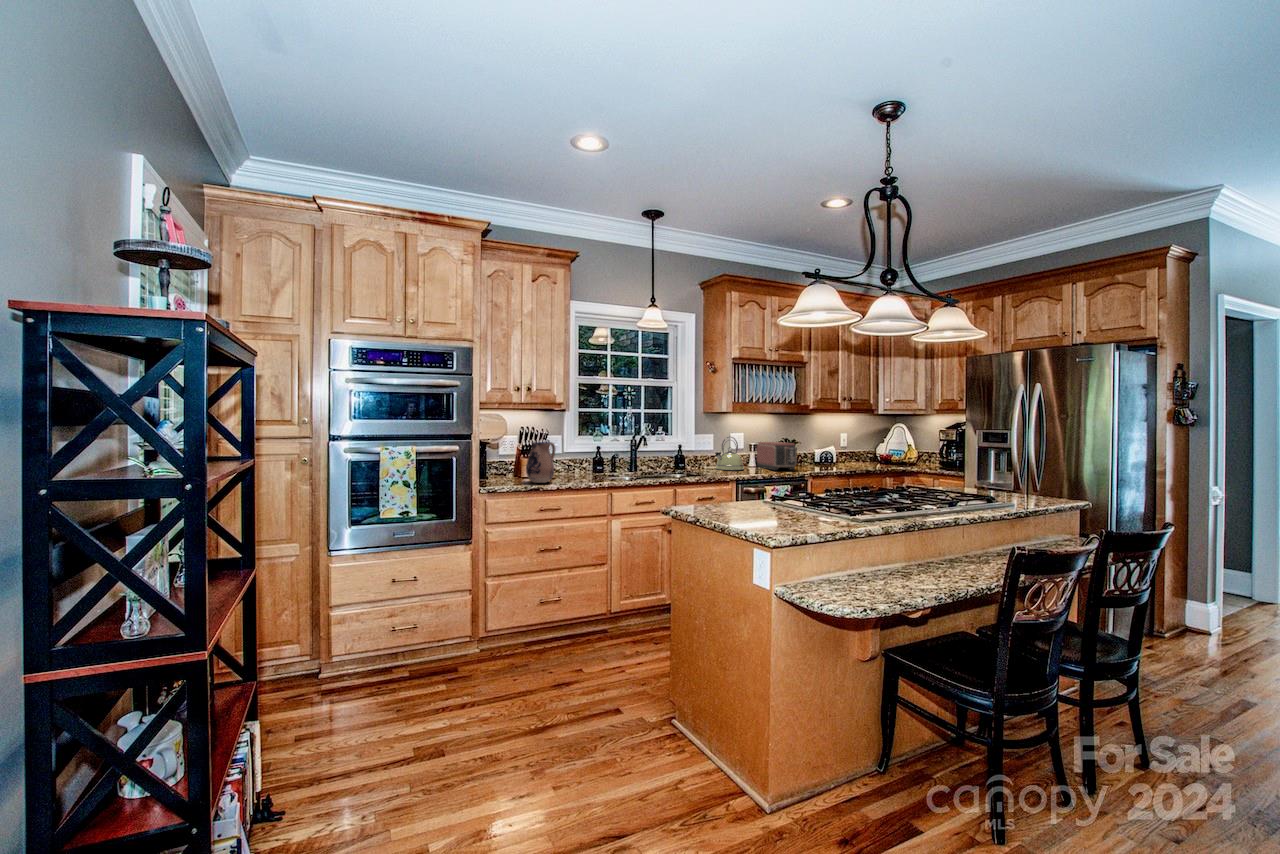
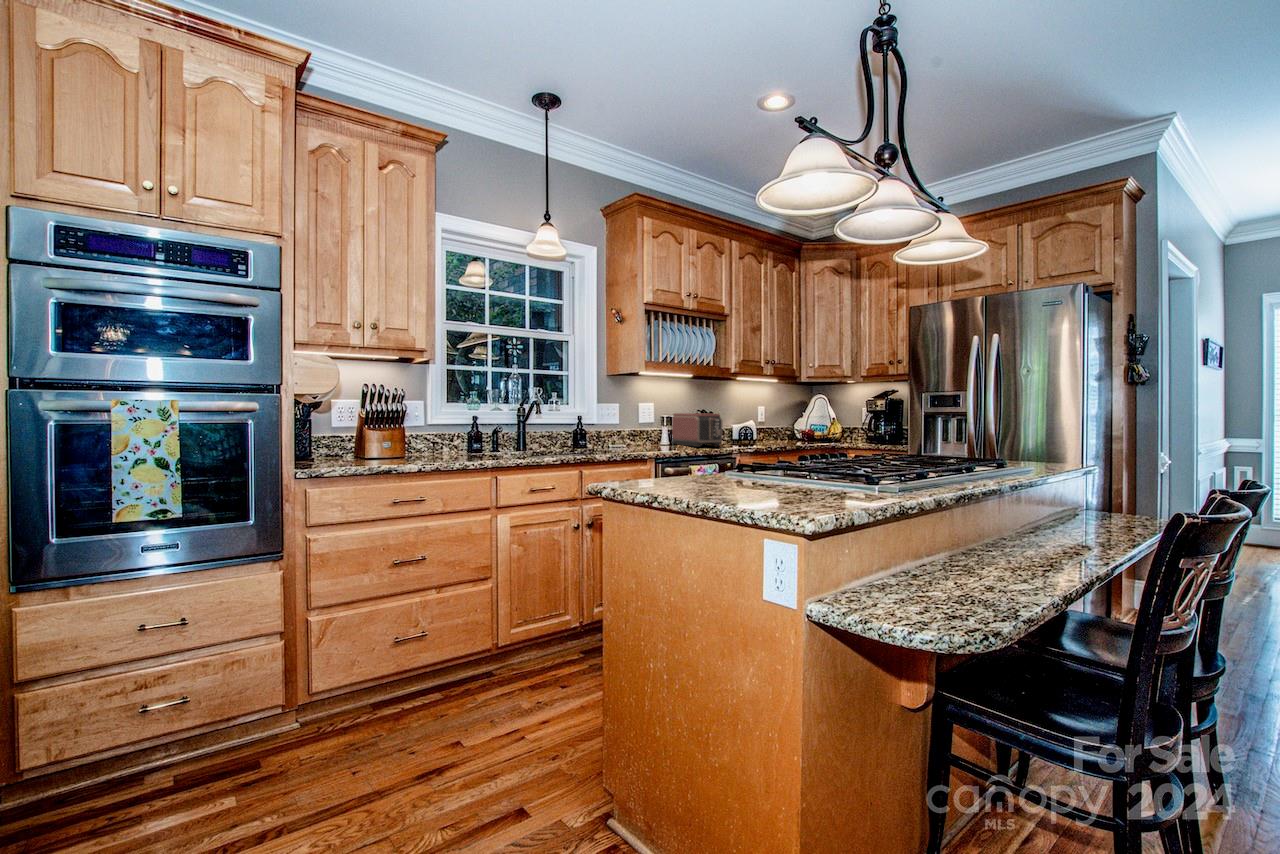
kettle: present [715,437,744,470] -> none [625,405,661,447]
ceramic pitcher: present [526,442,555,483] -> none [371,404,416,464]

